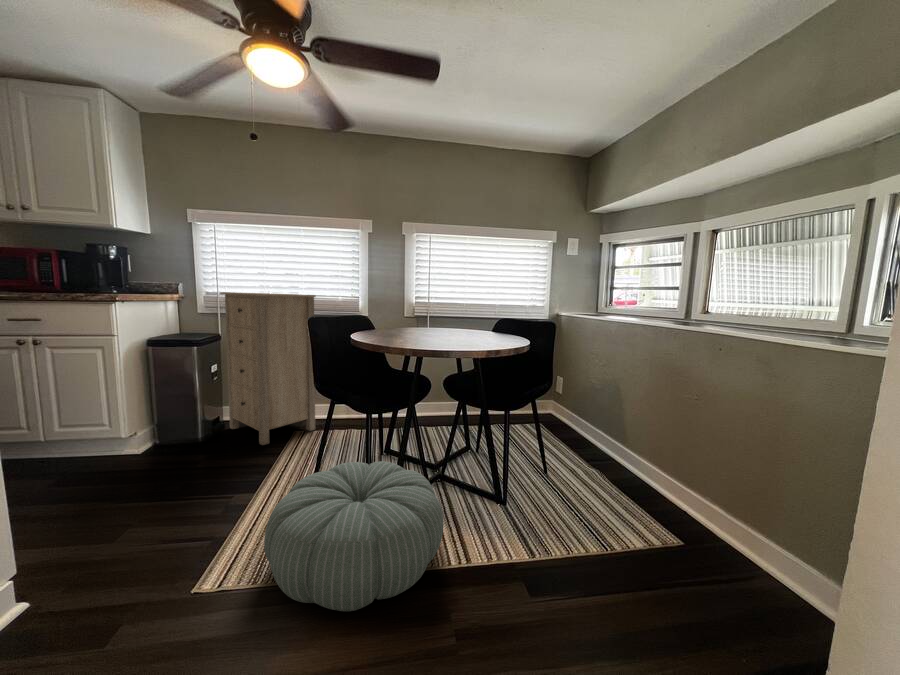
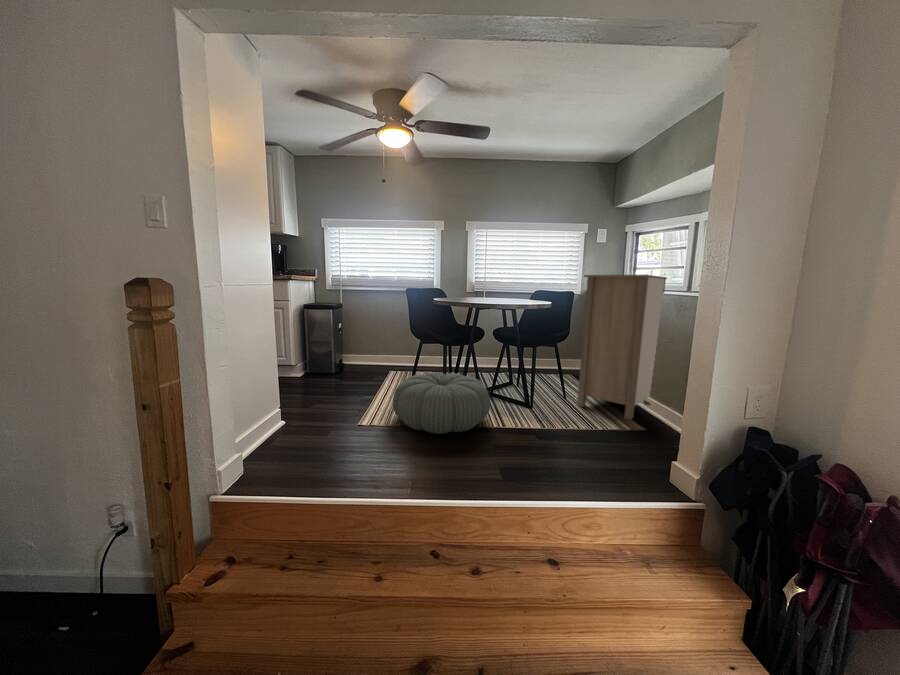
storage cabinet: present [220,292,316,445] -> present [577,275,667,419]

